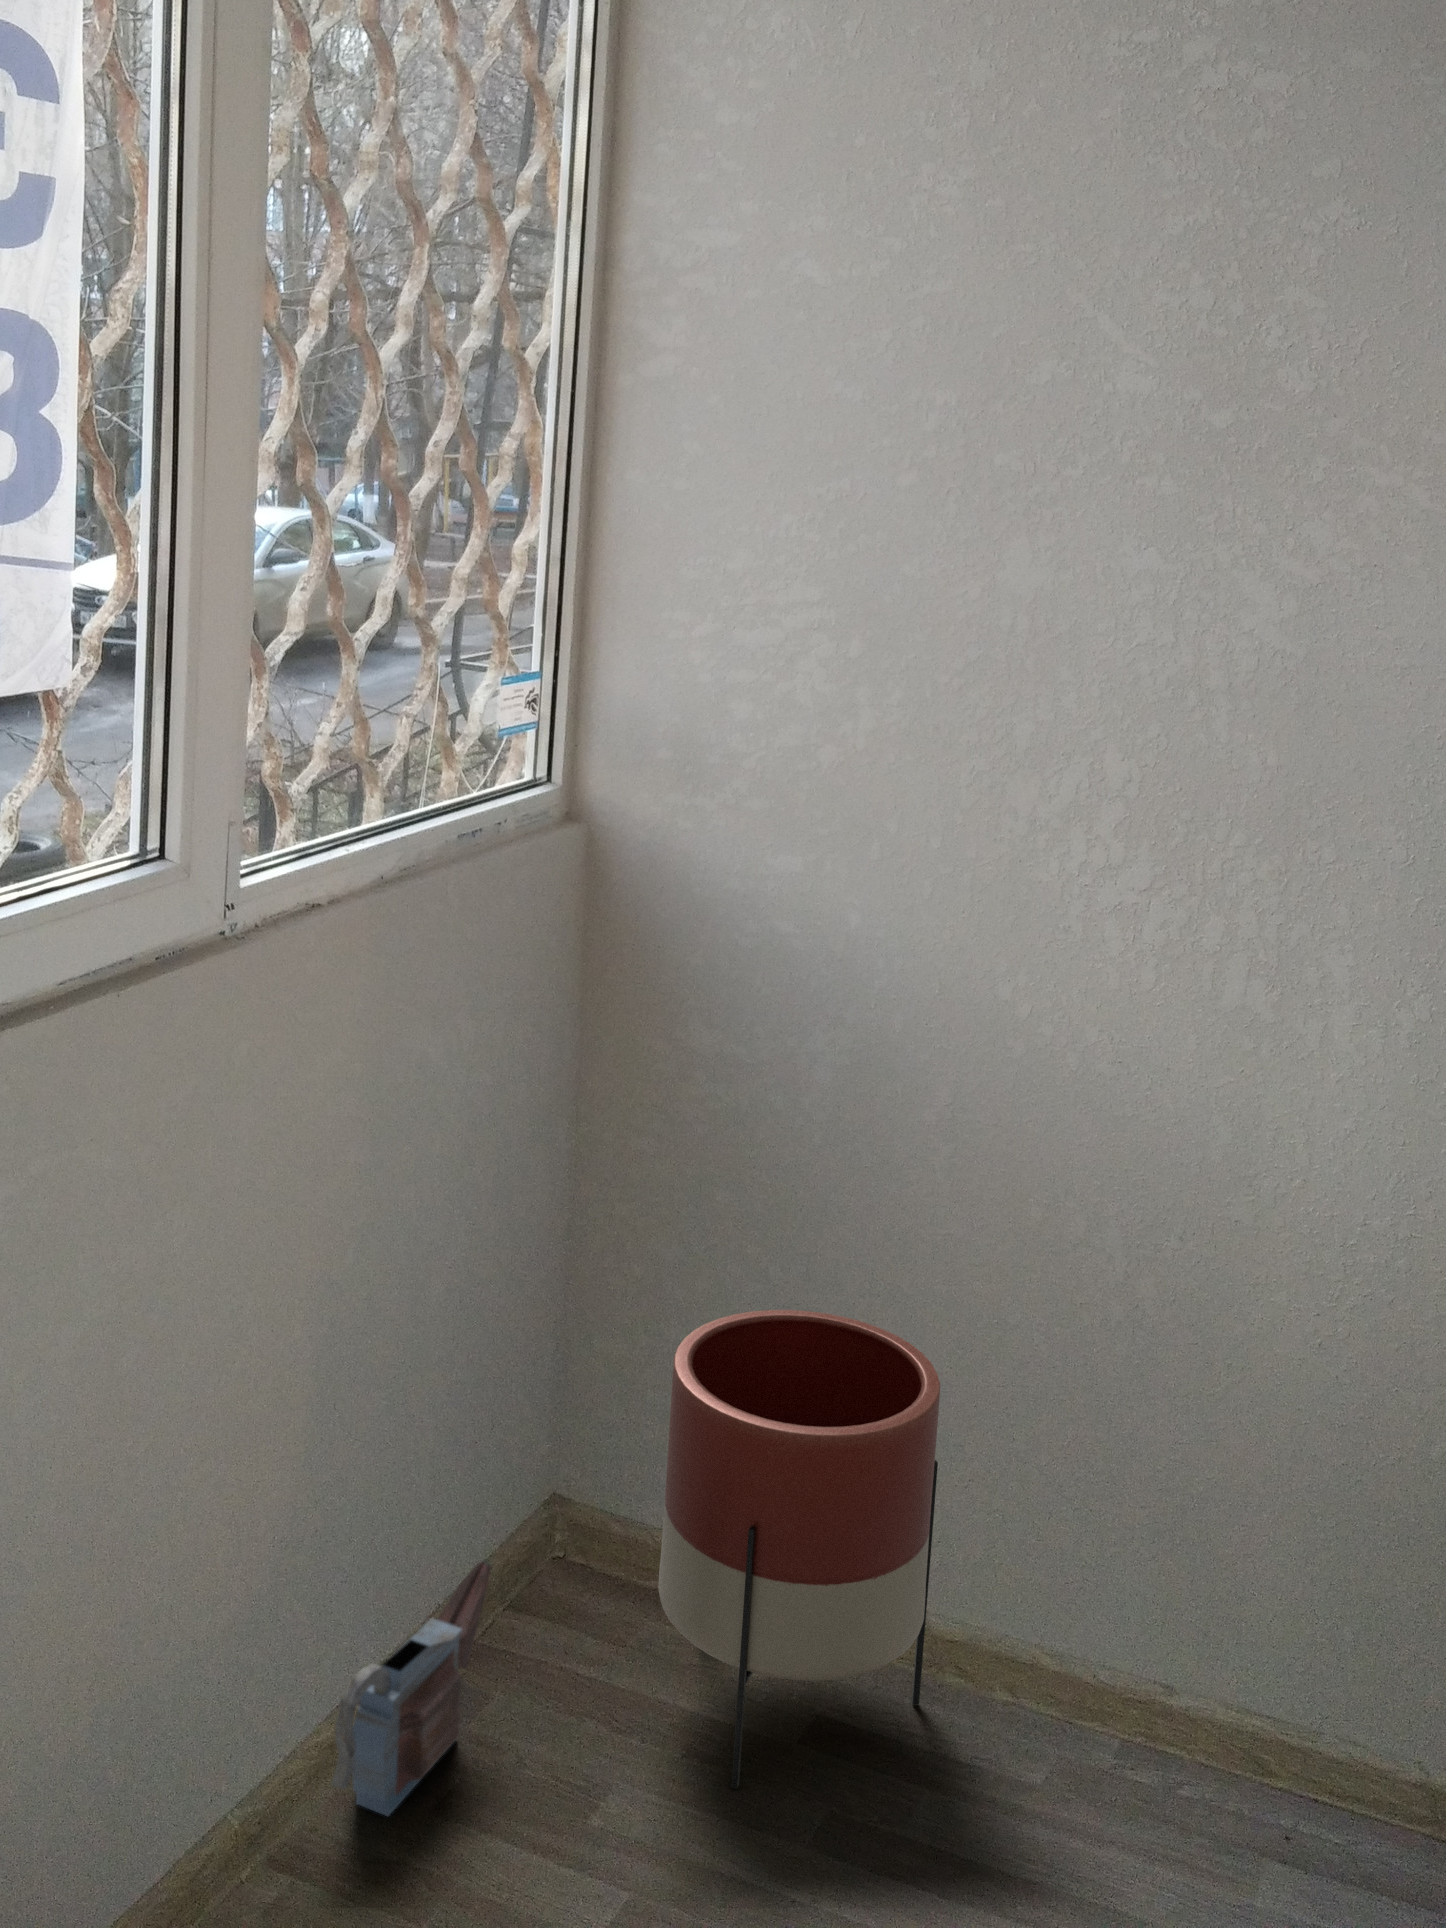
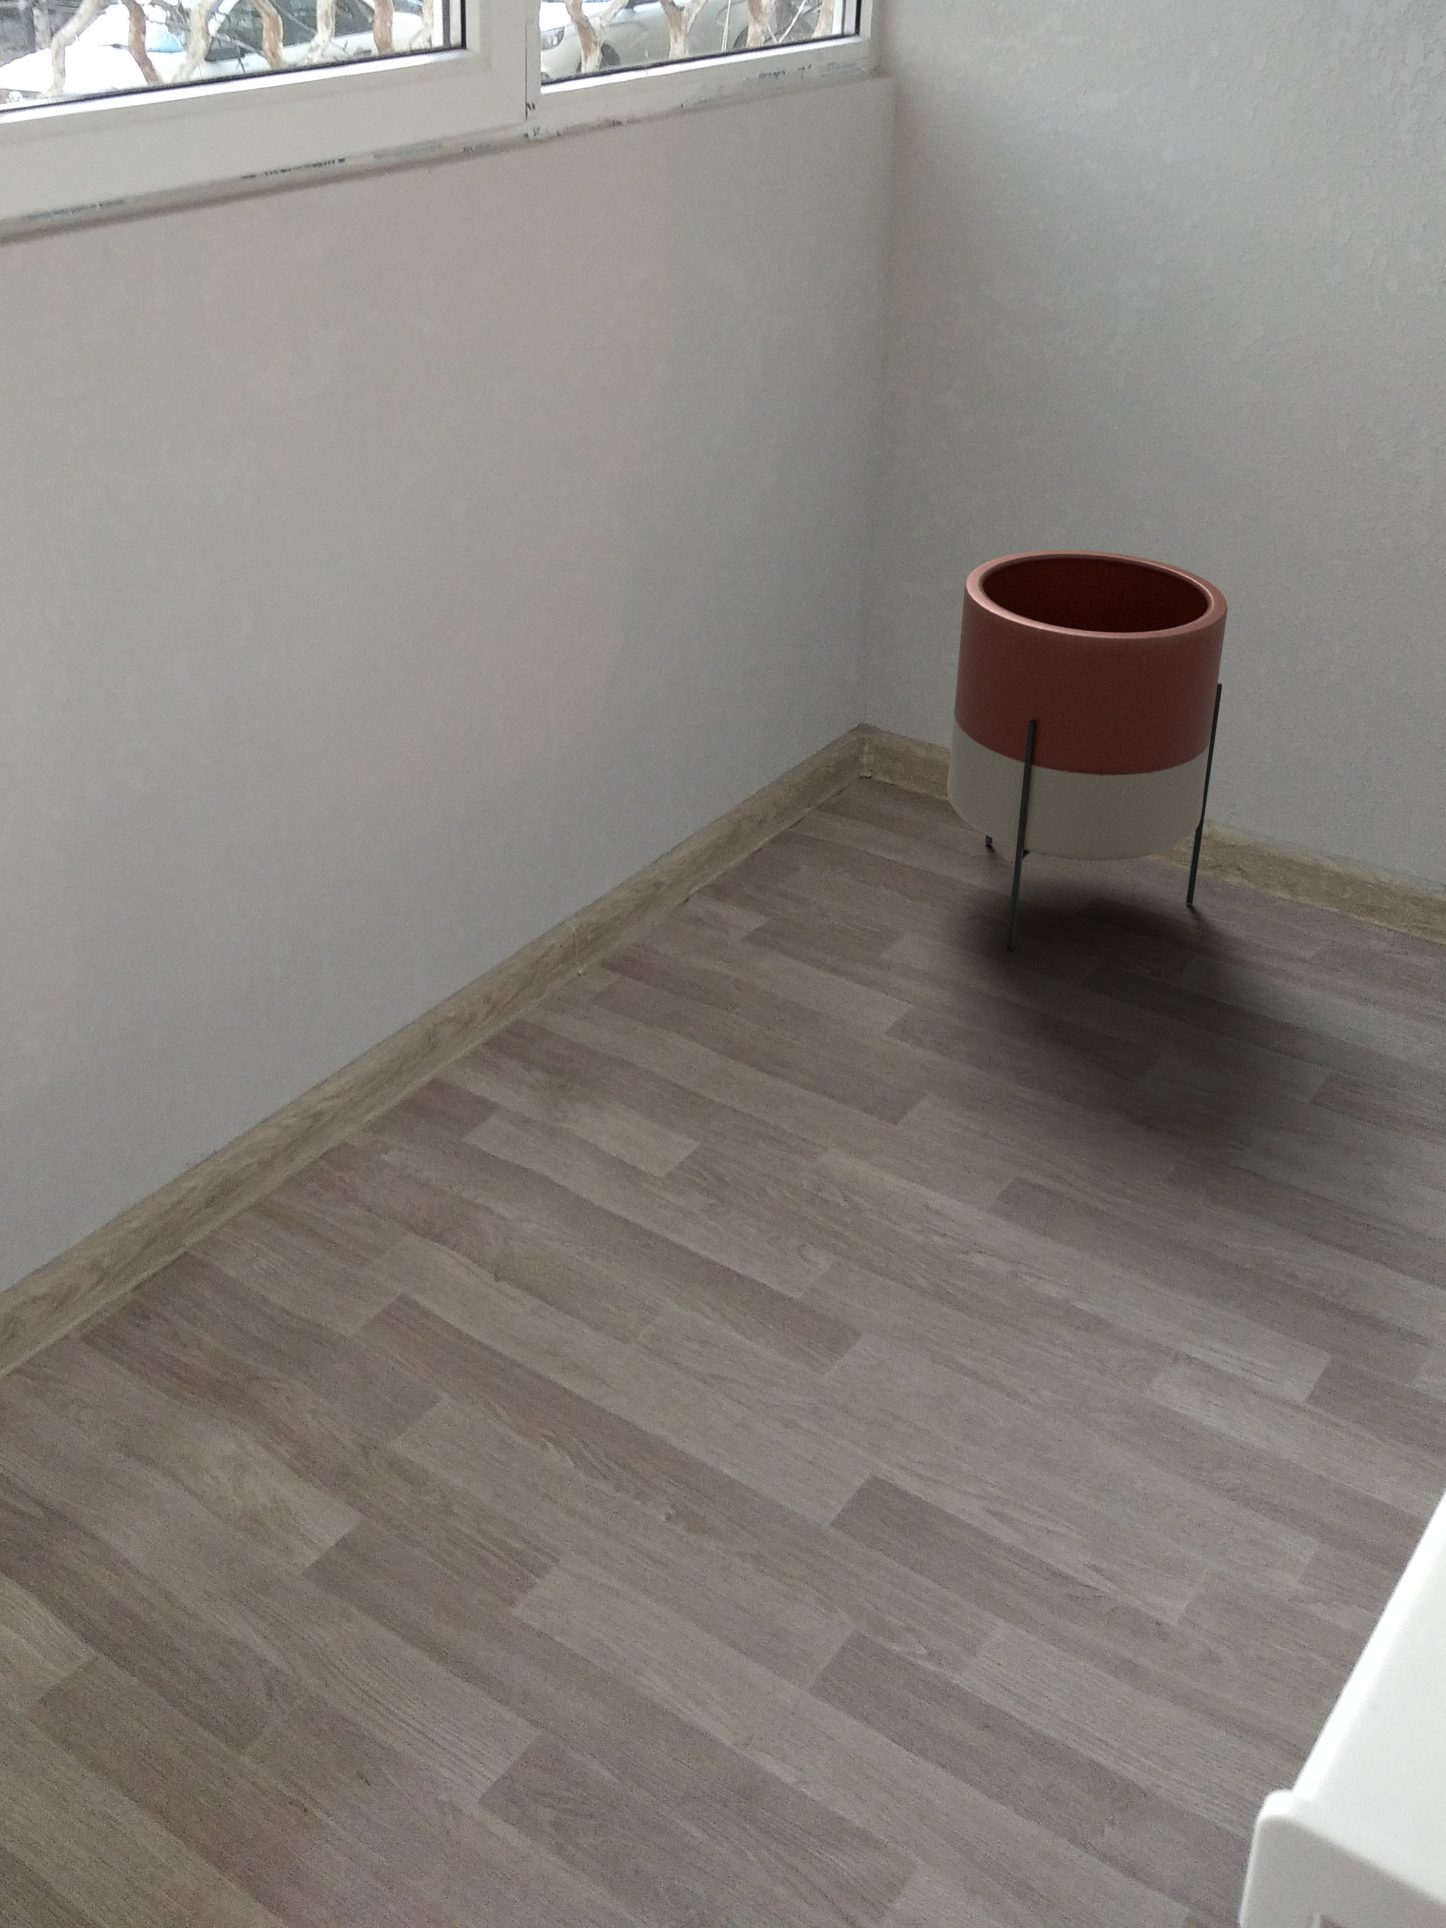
watering can: present [331,1562,492,1816] -> none [646,755,794,946]

